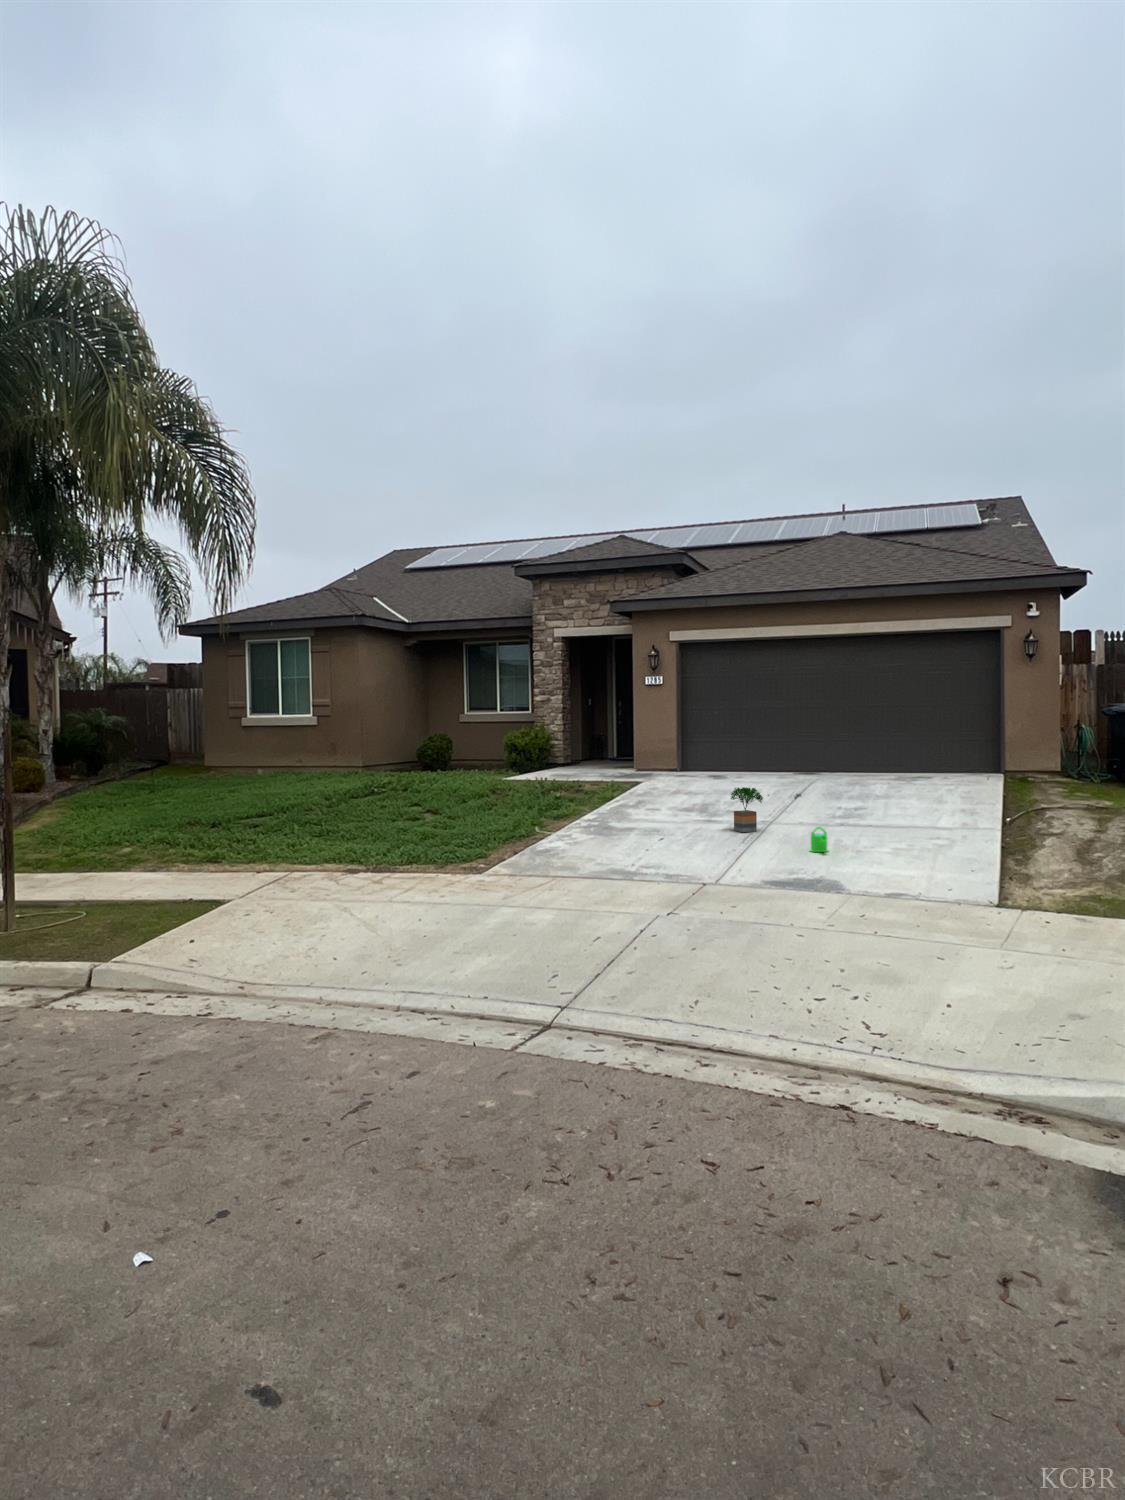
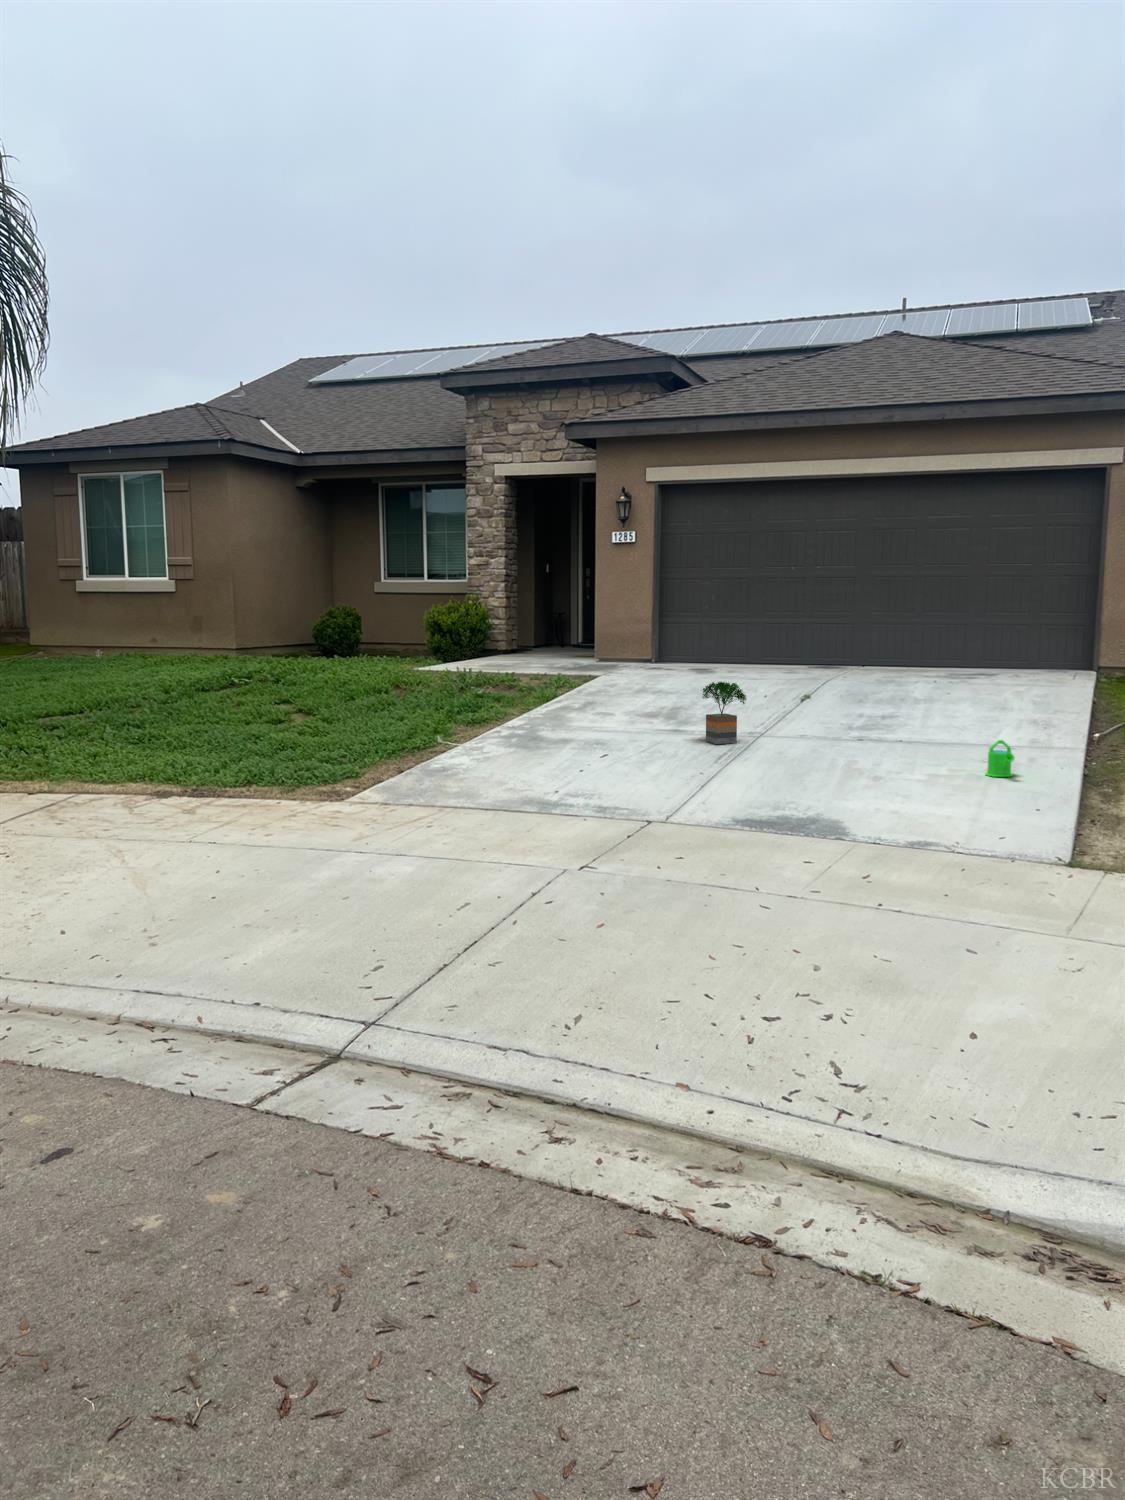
watering can: present [811,826,828,852] -> present [986,740,1014,777]

